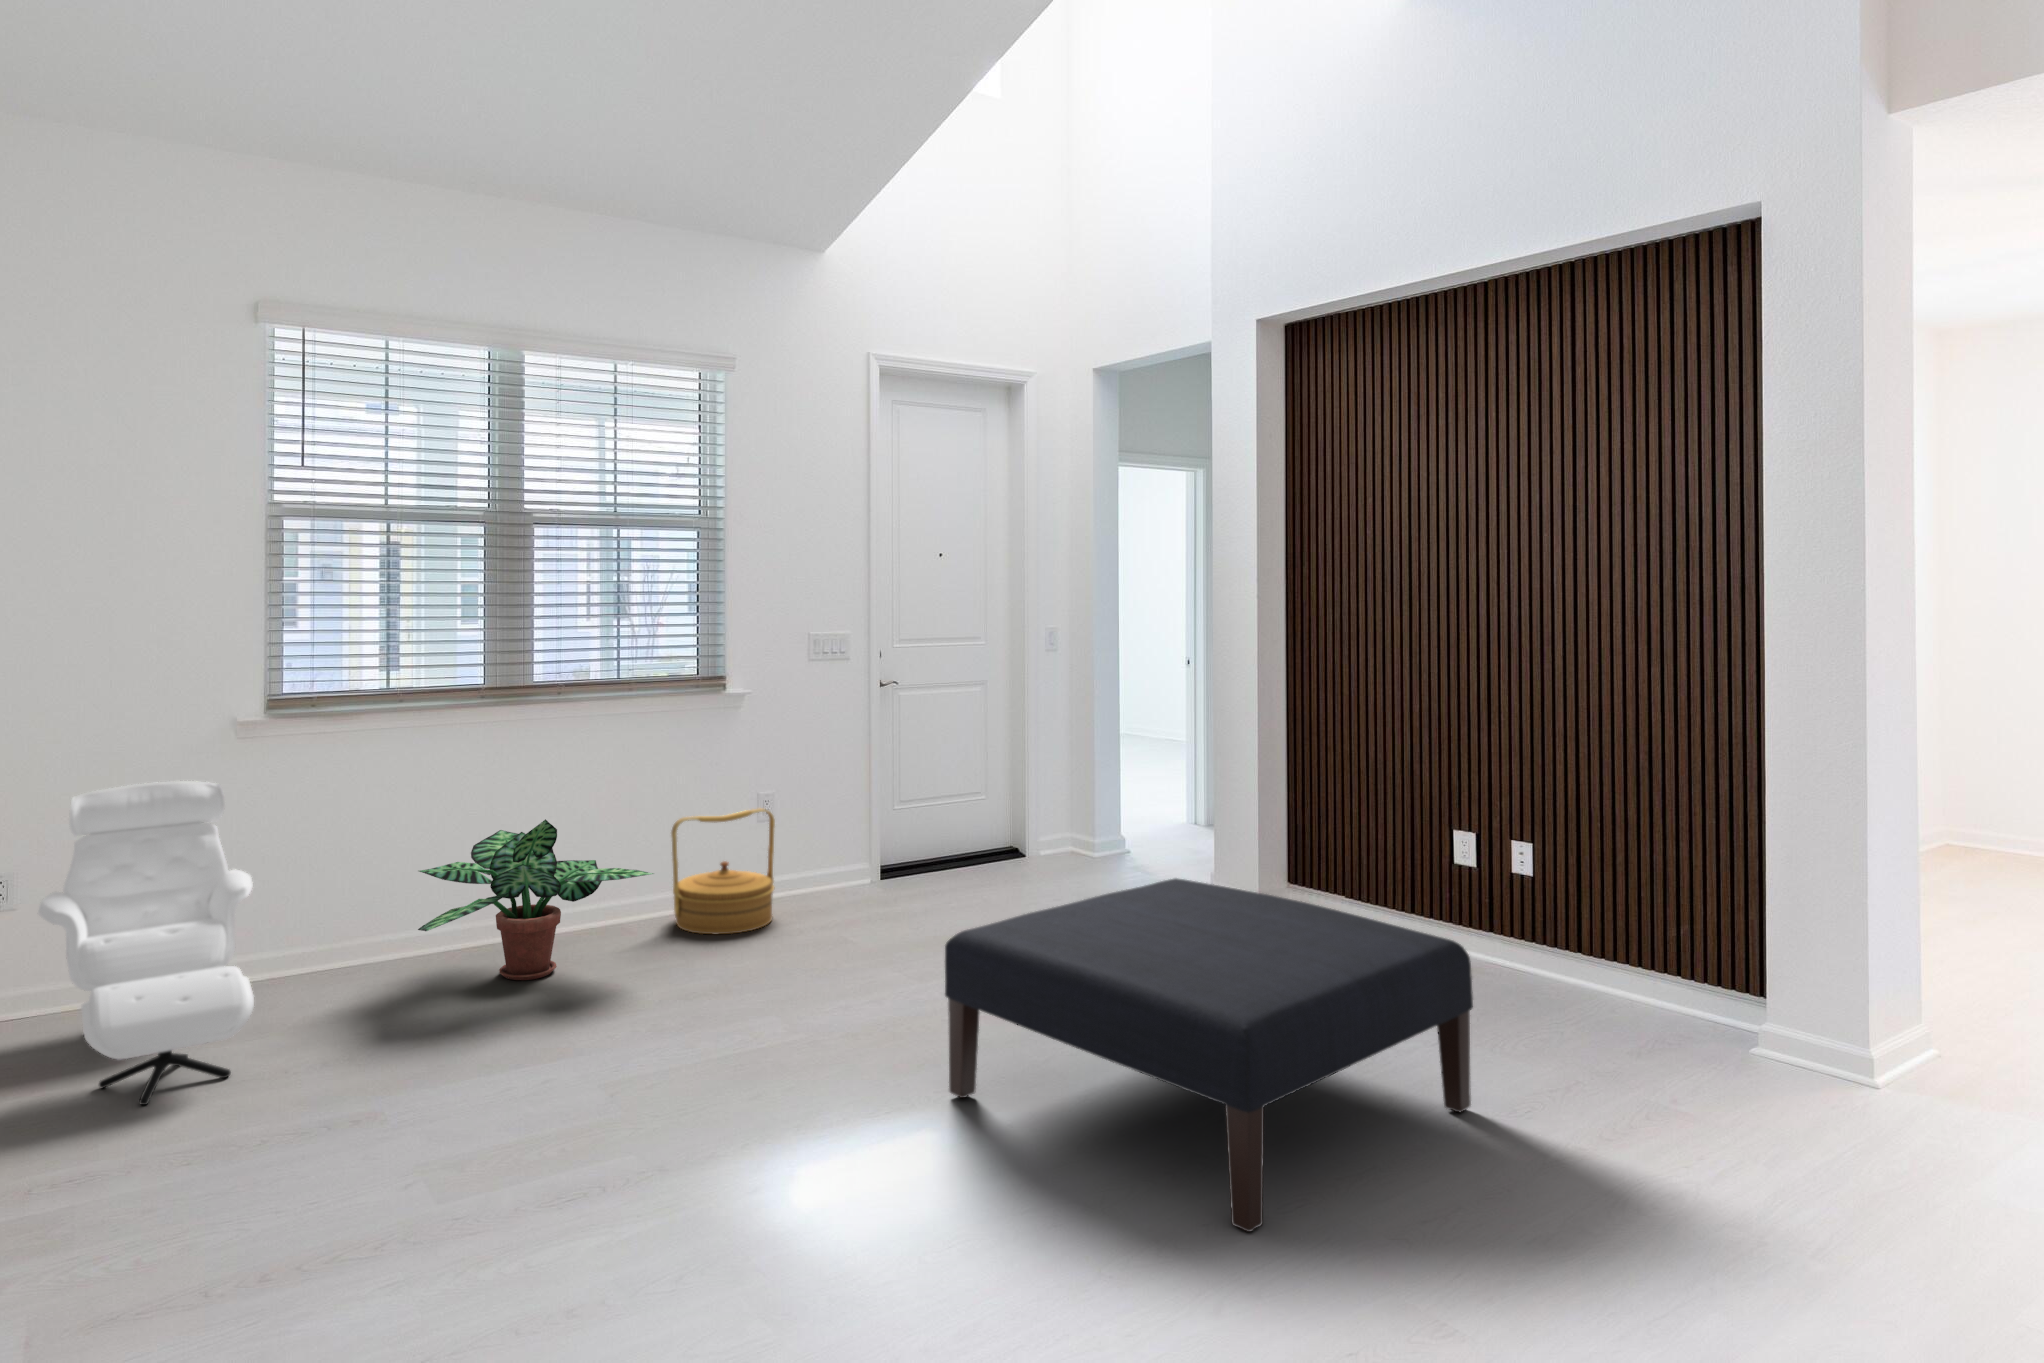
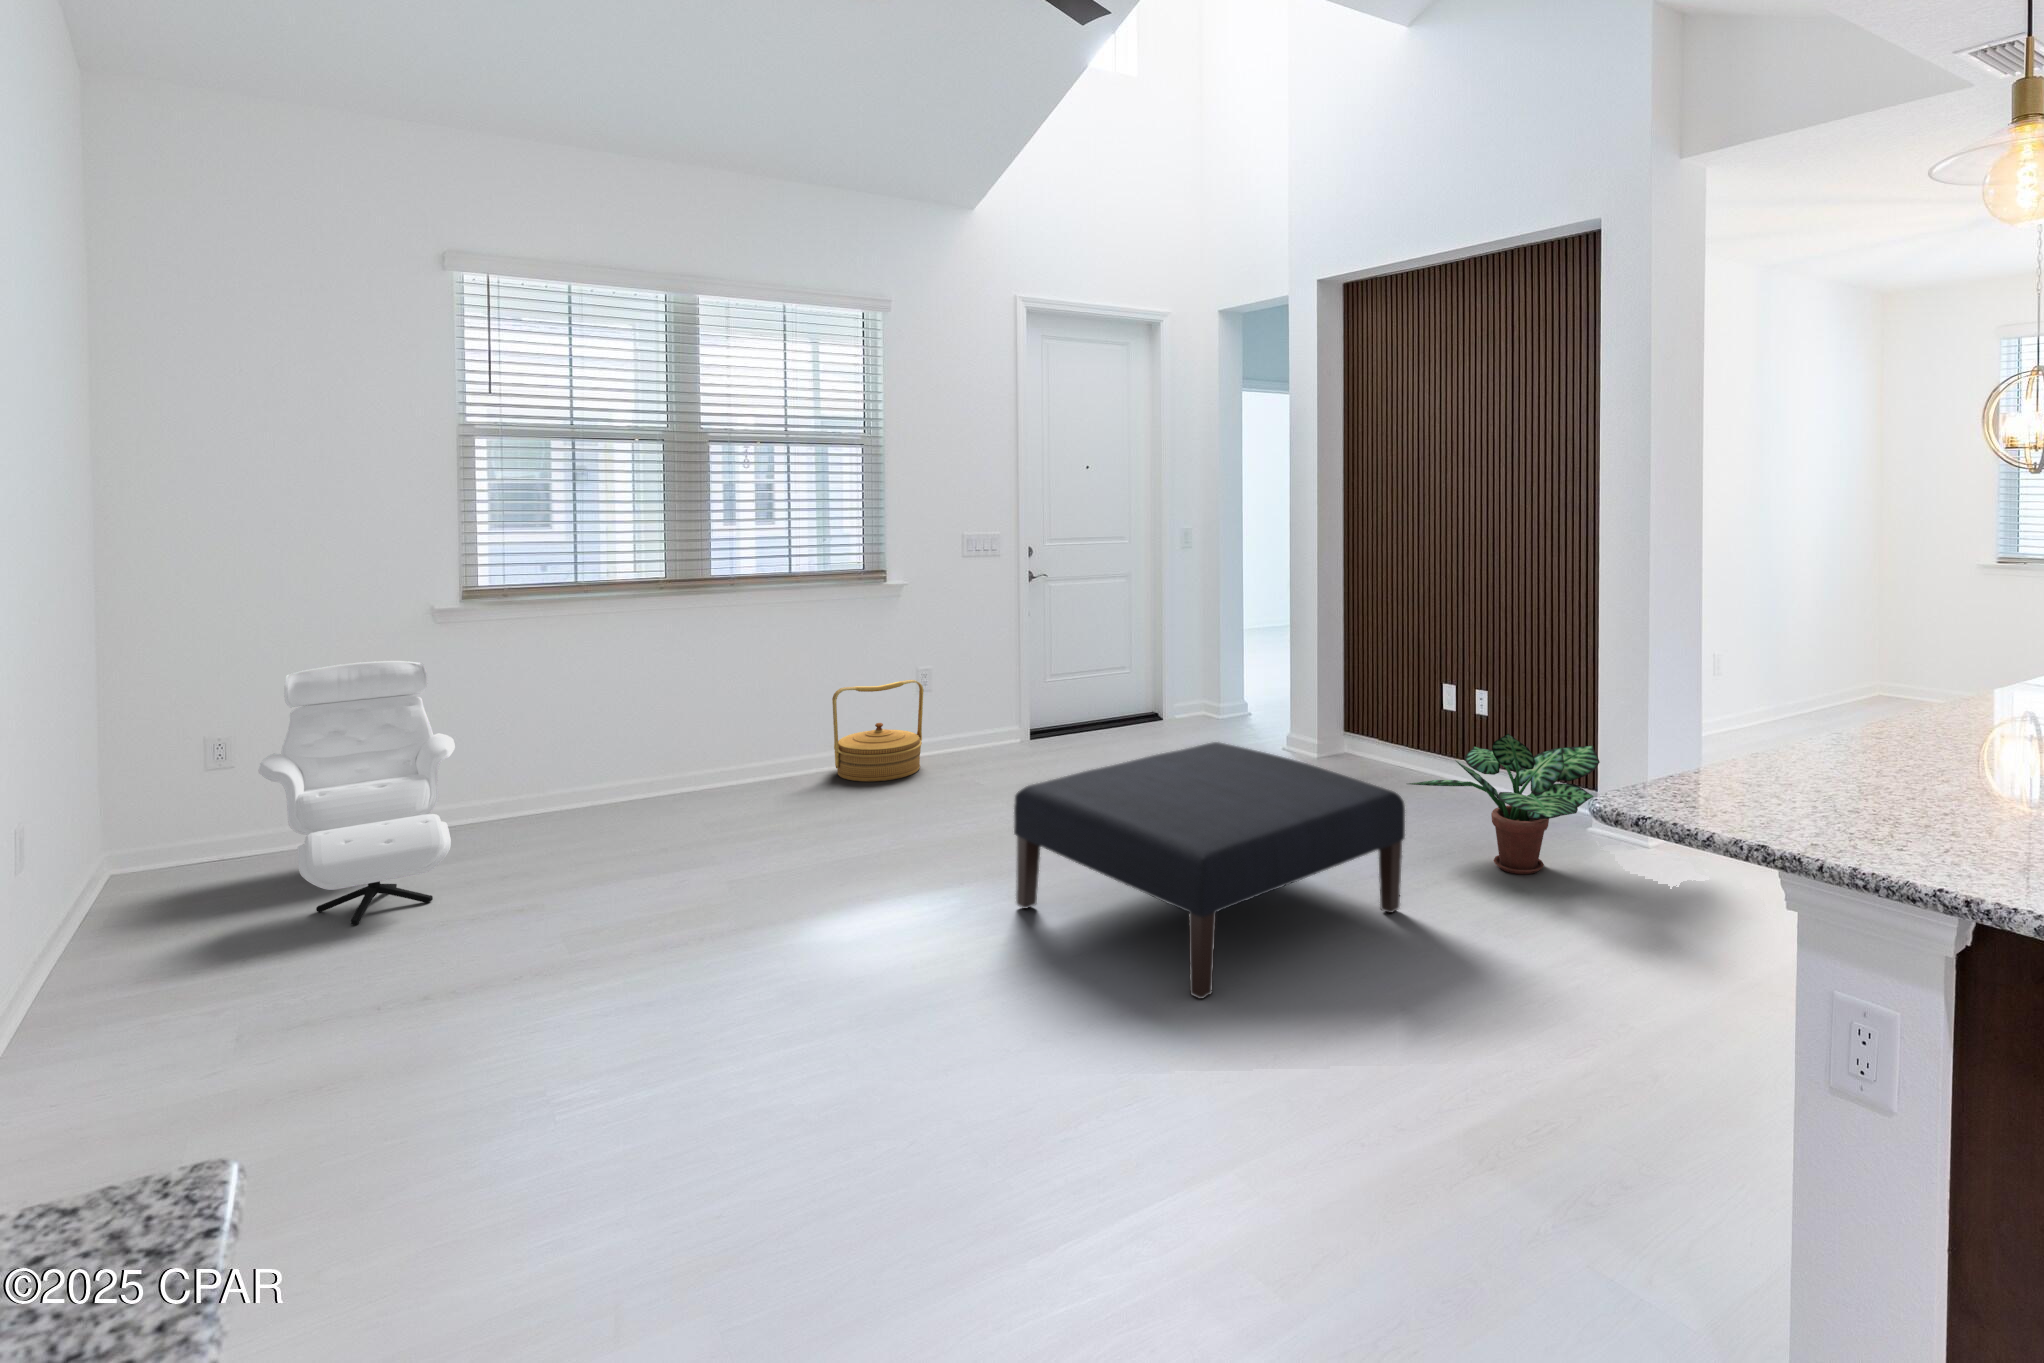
potted plant: present [418,819,653,980] -> present [1408,734,1600,874]

